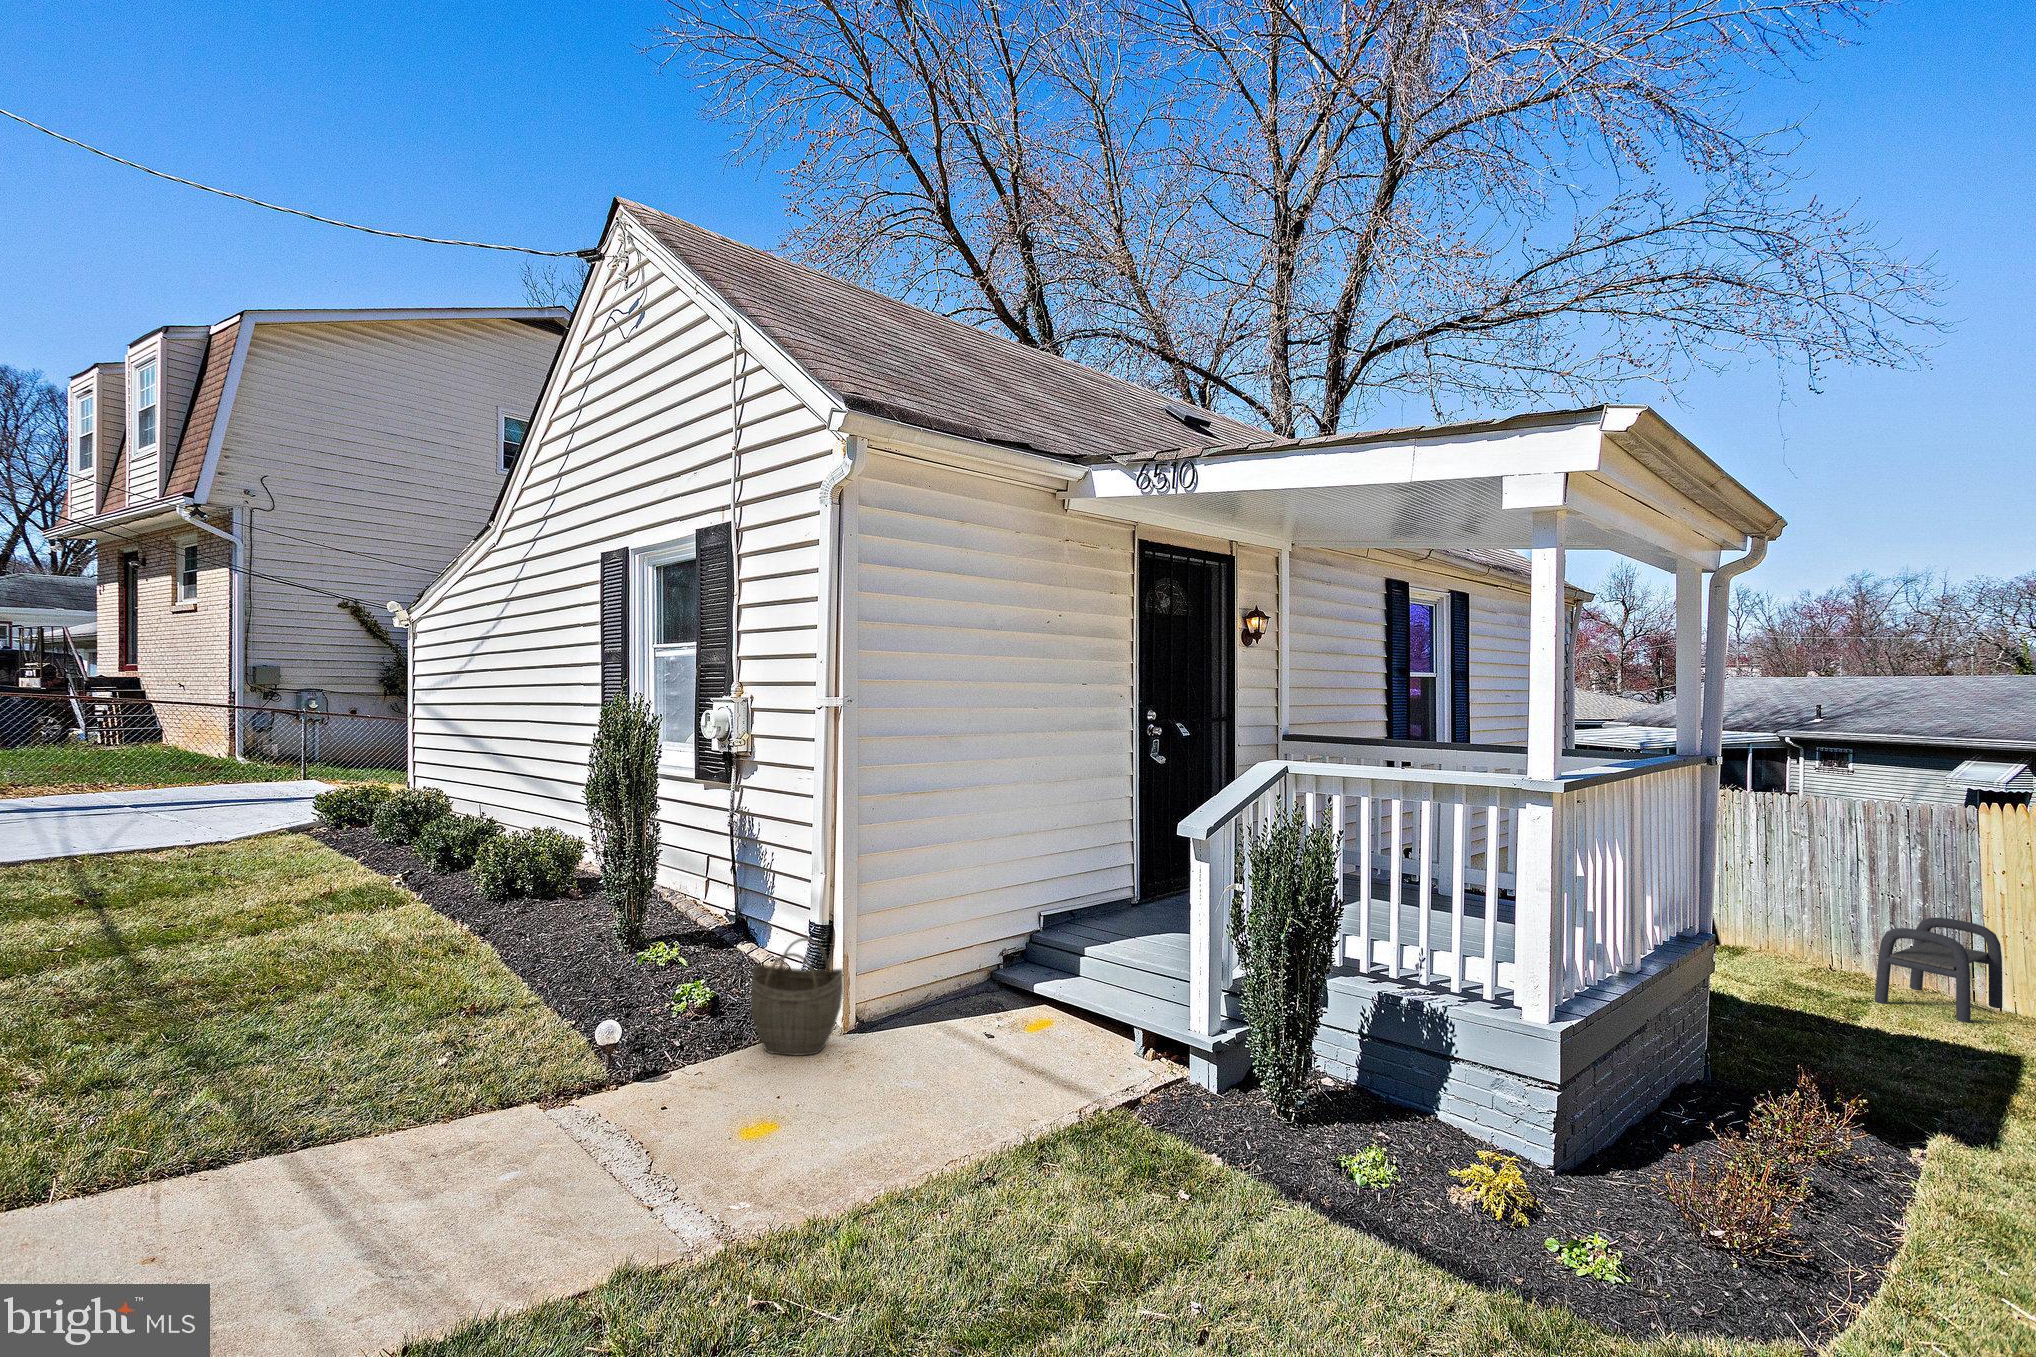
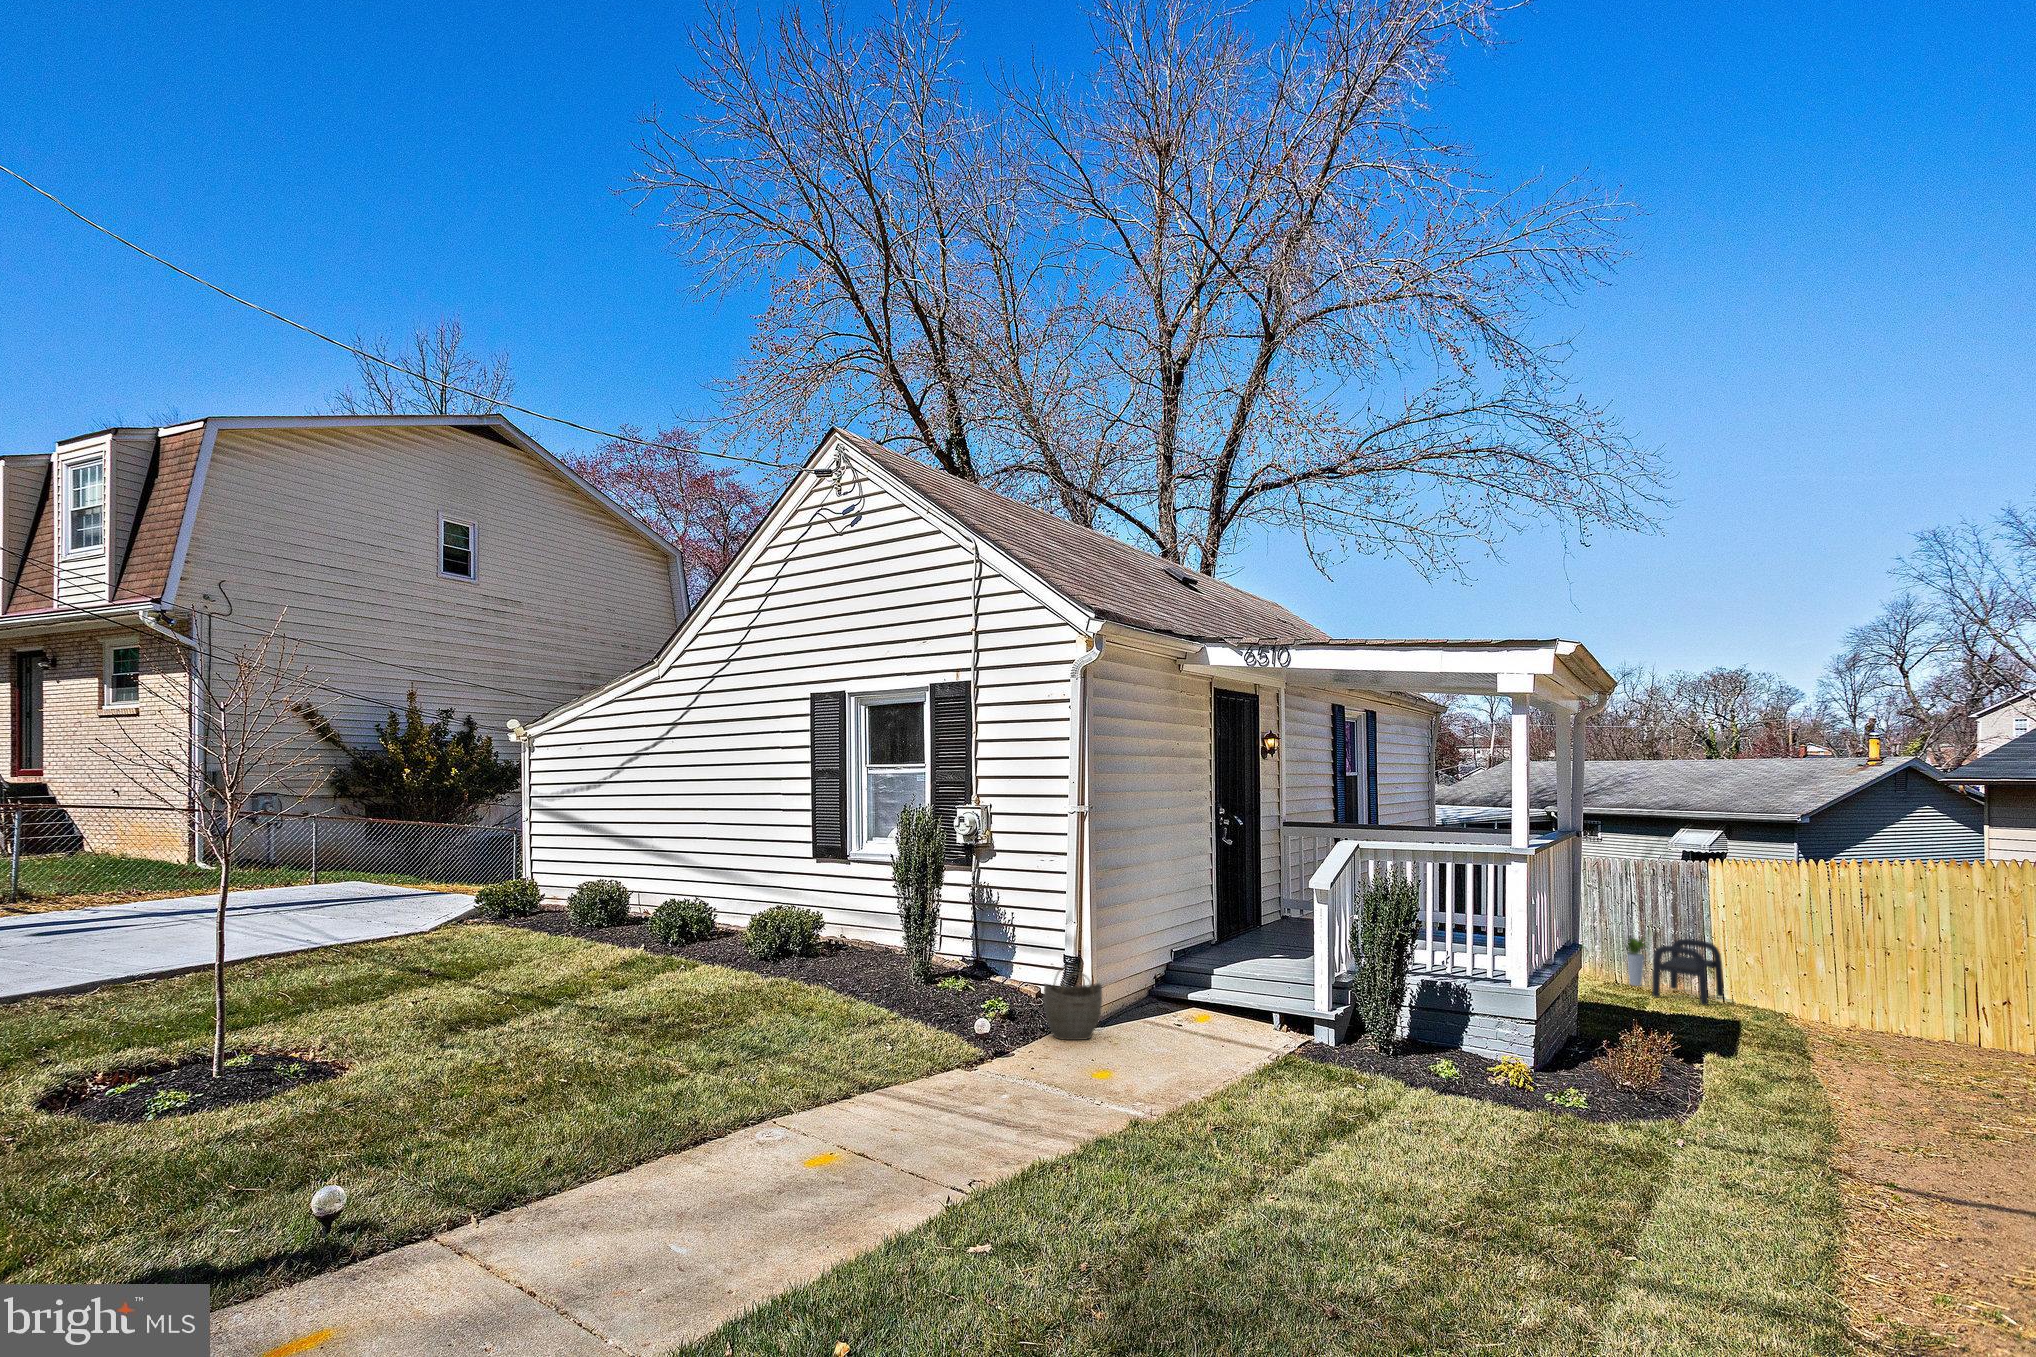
planter: none [1833,907,1880,981] -> present [1626,938,1647,986]

